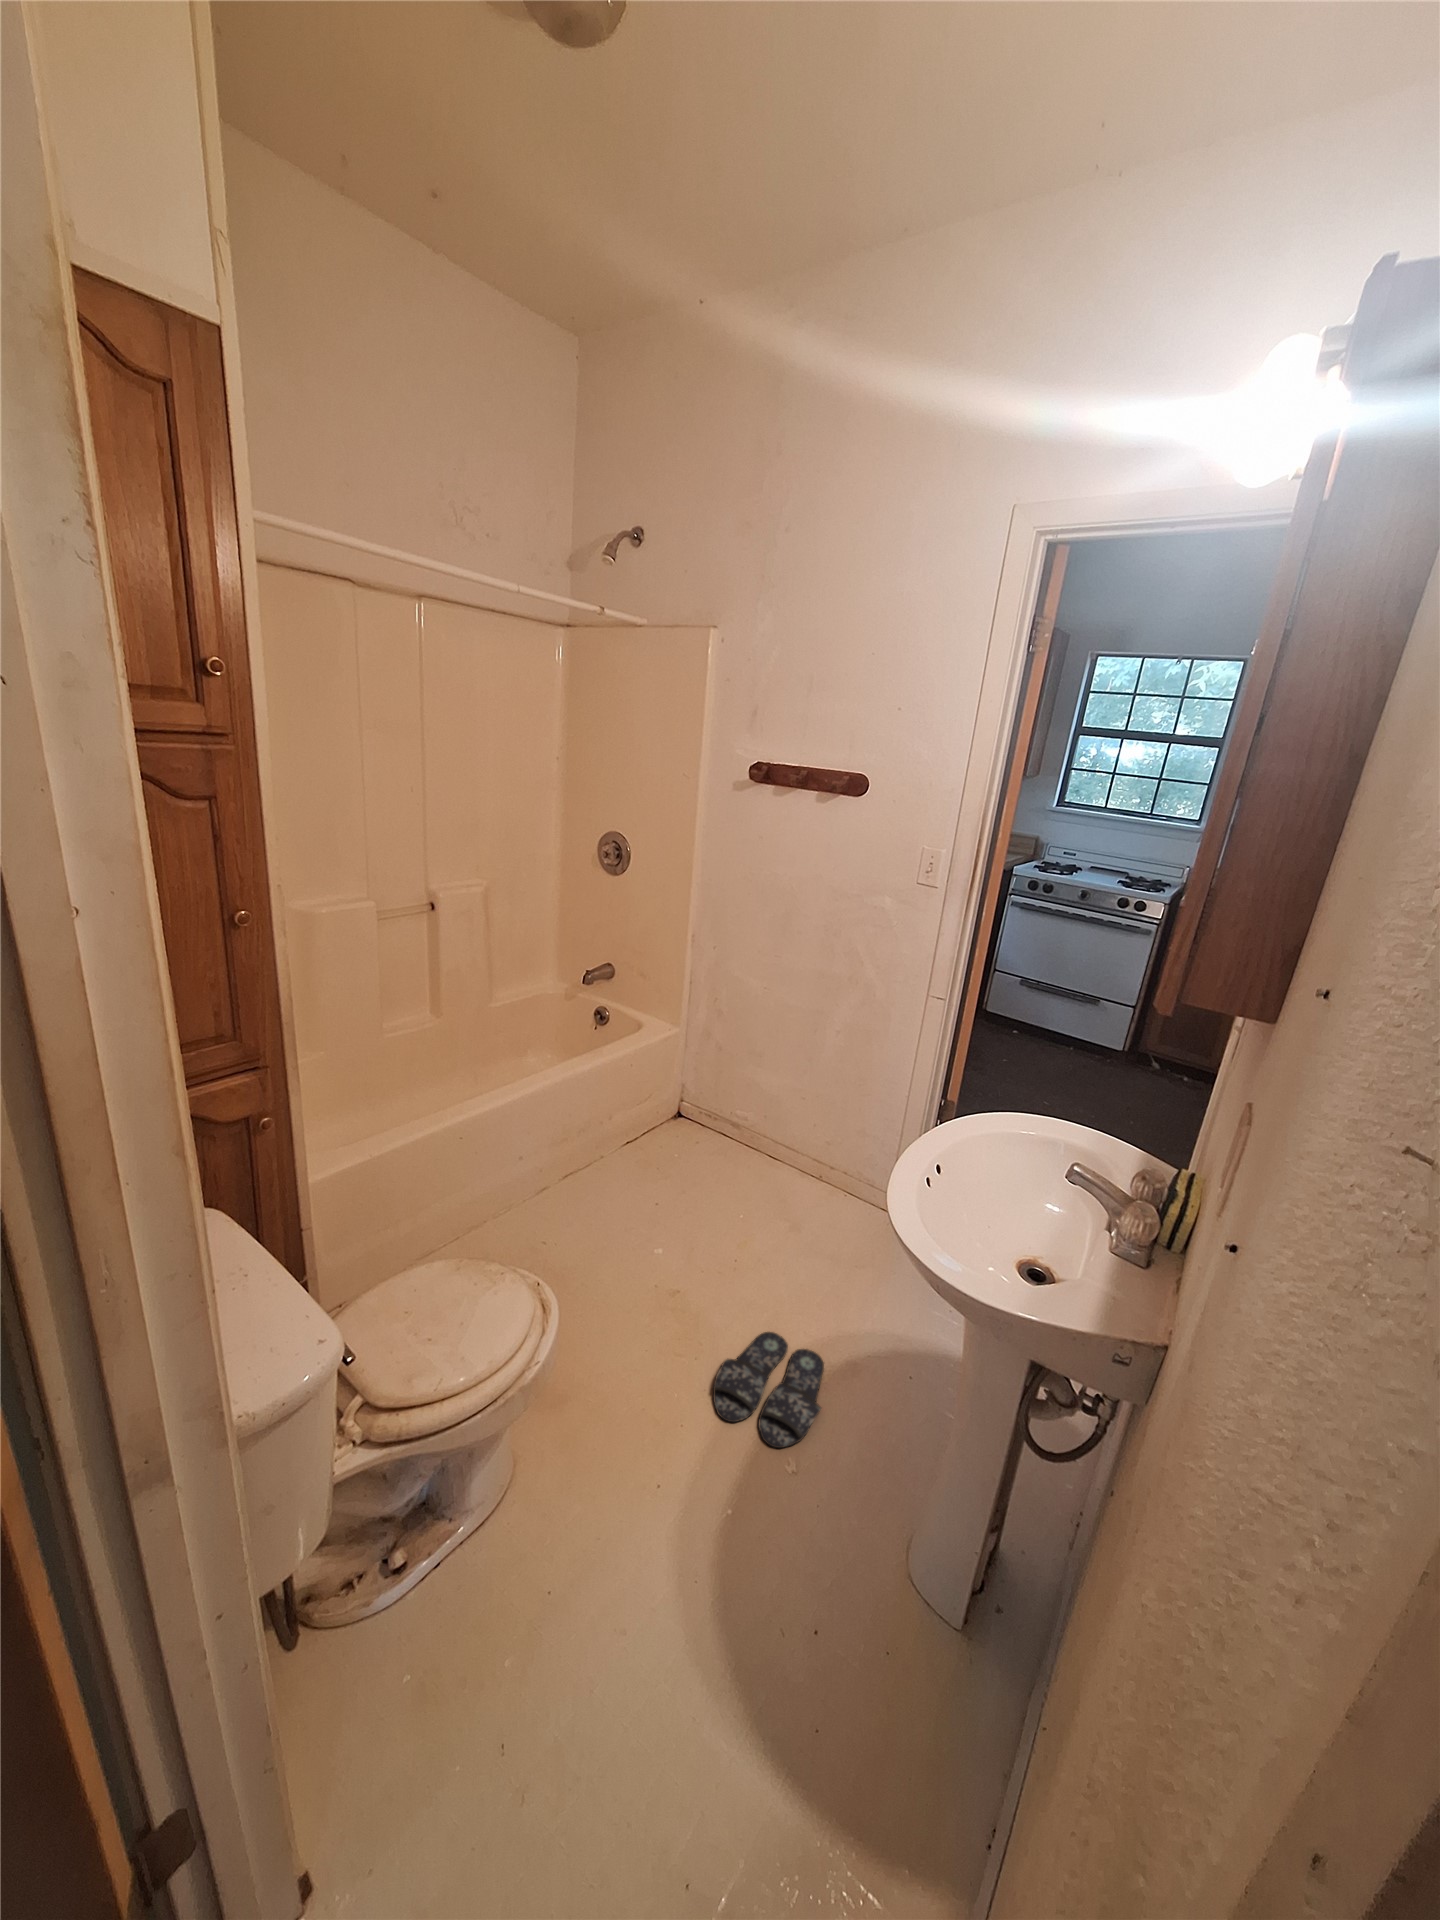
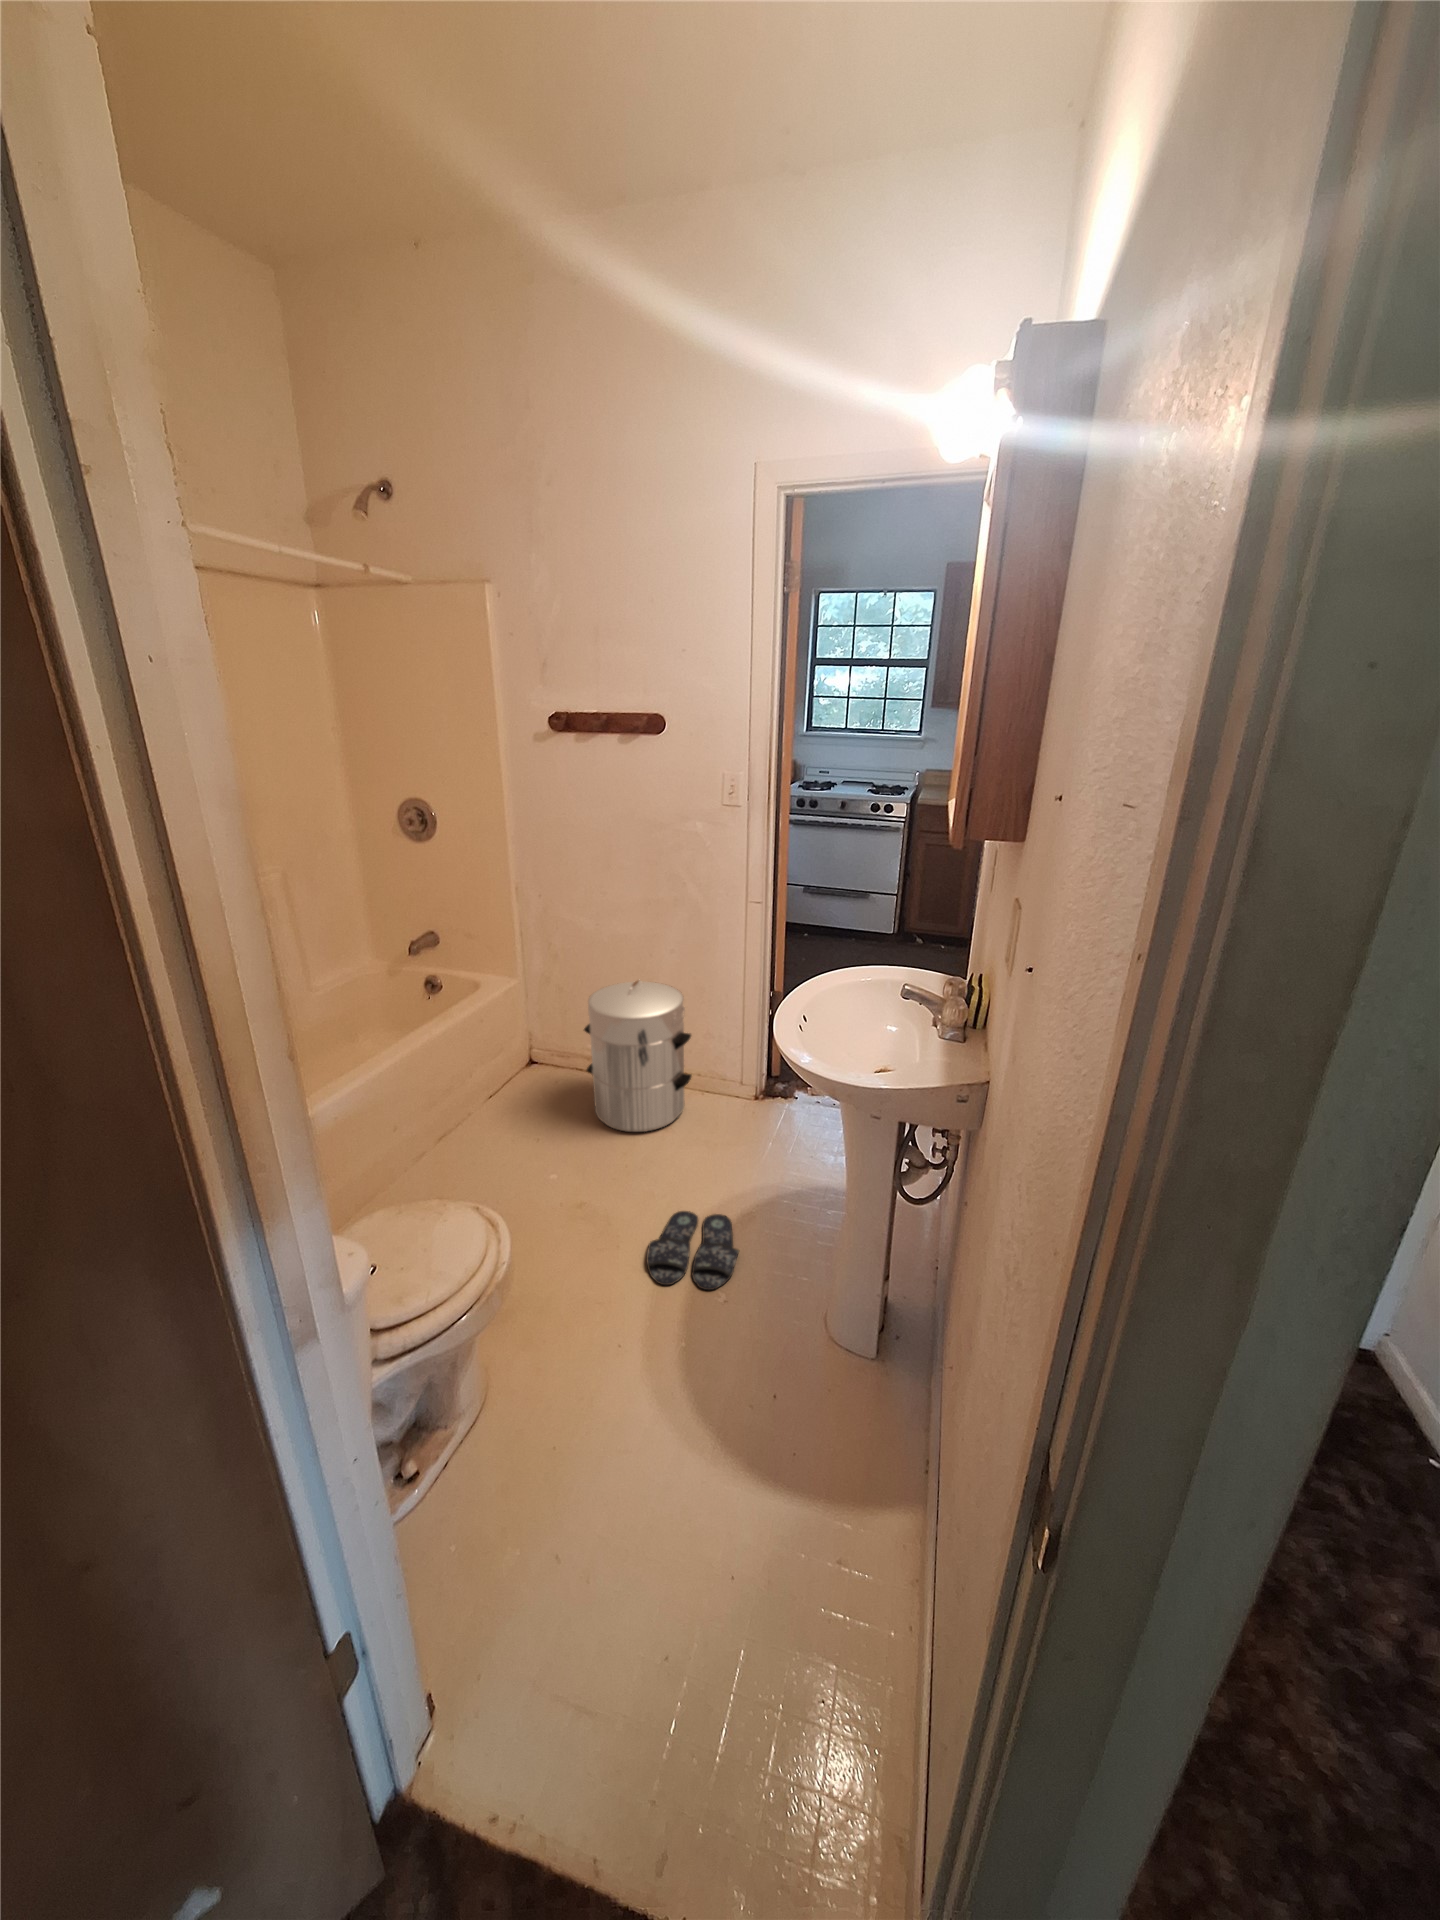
waste bin: none [718,1054,834,1223] -> present [584,980,692,1132]

